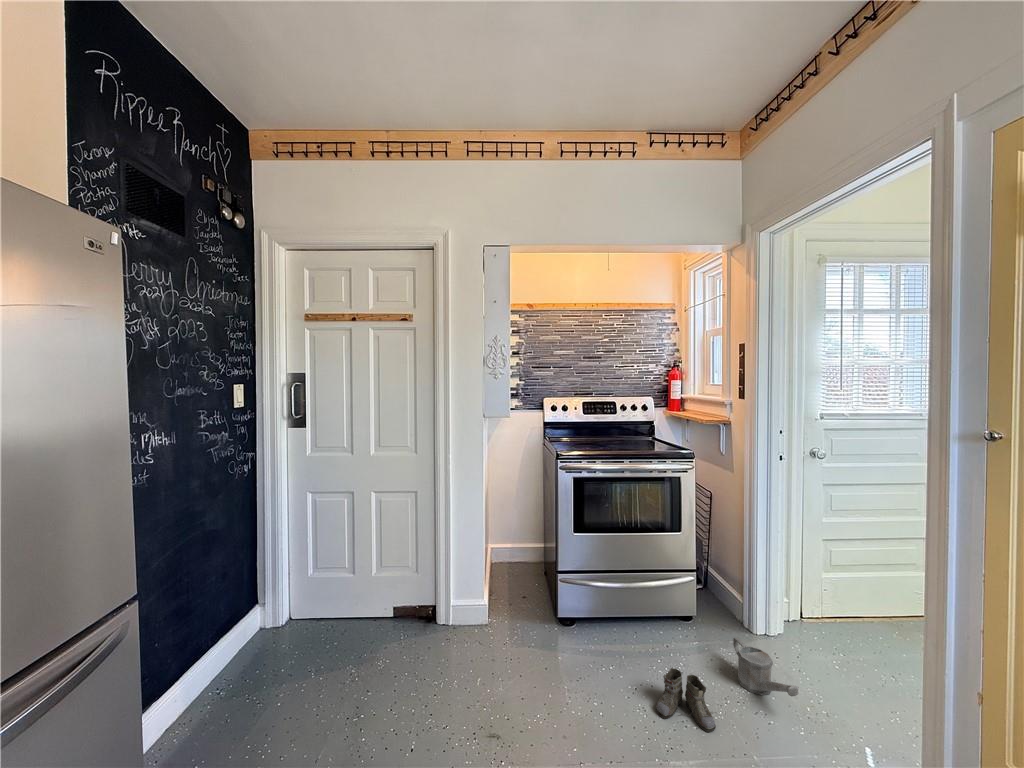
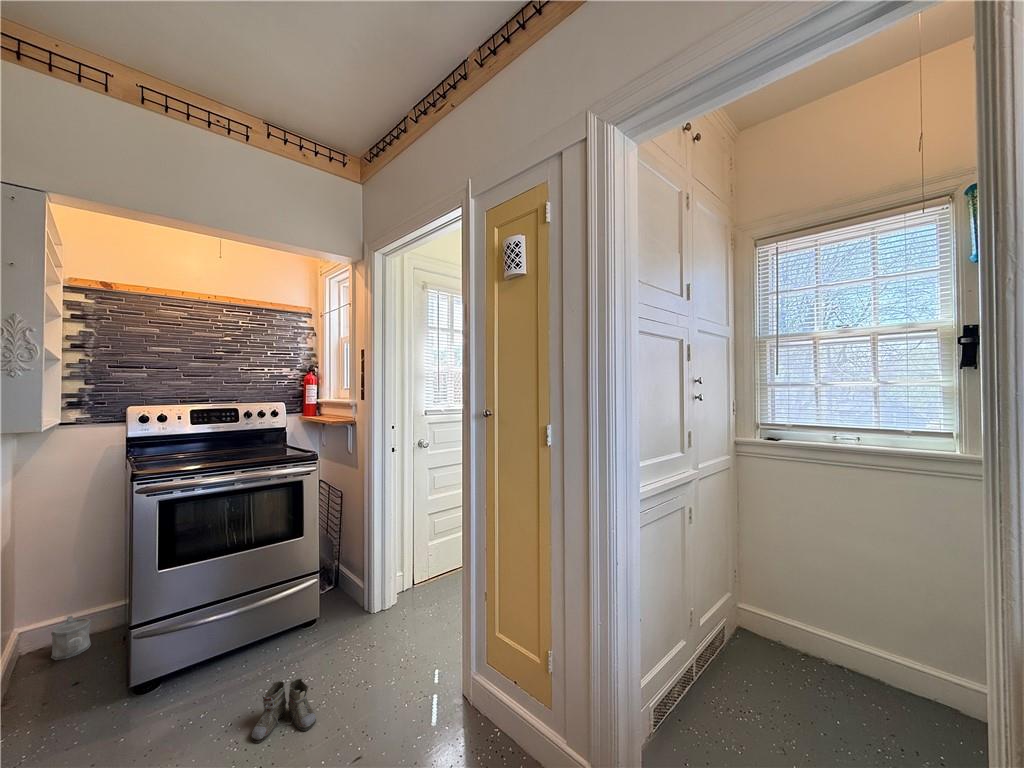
watering can: present [733,638,799,696] -> present [51,616,91,660]

